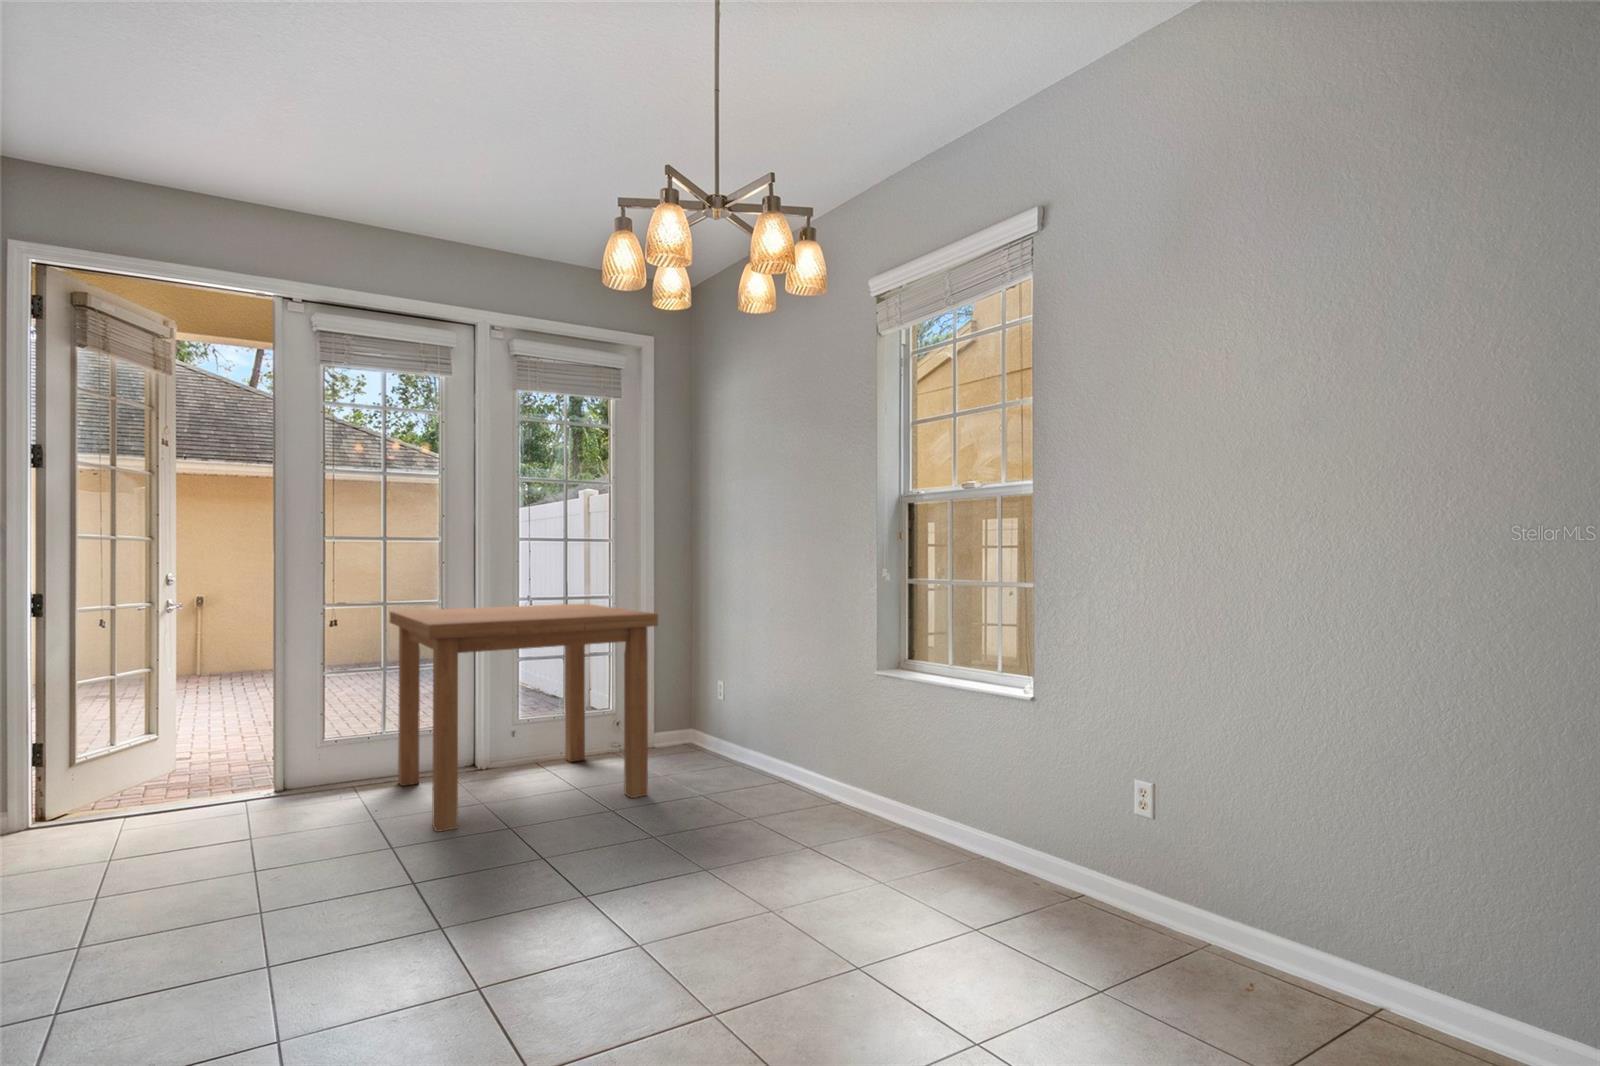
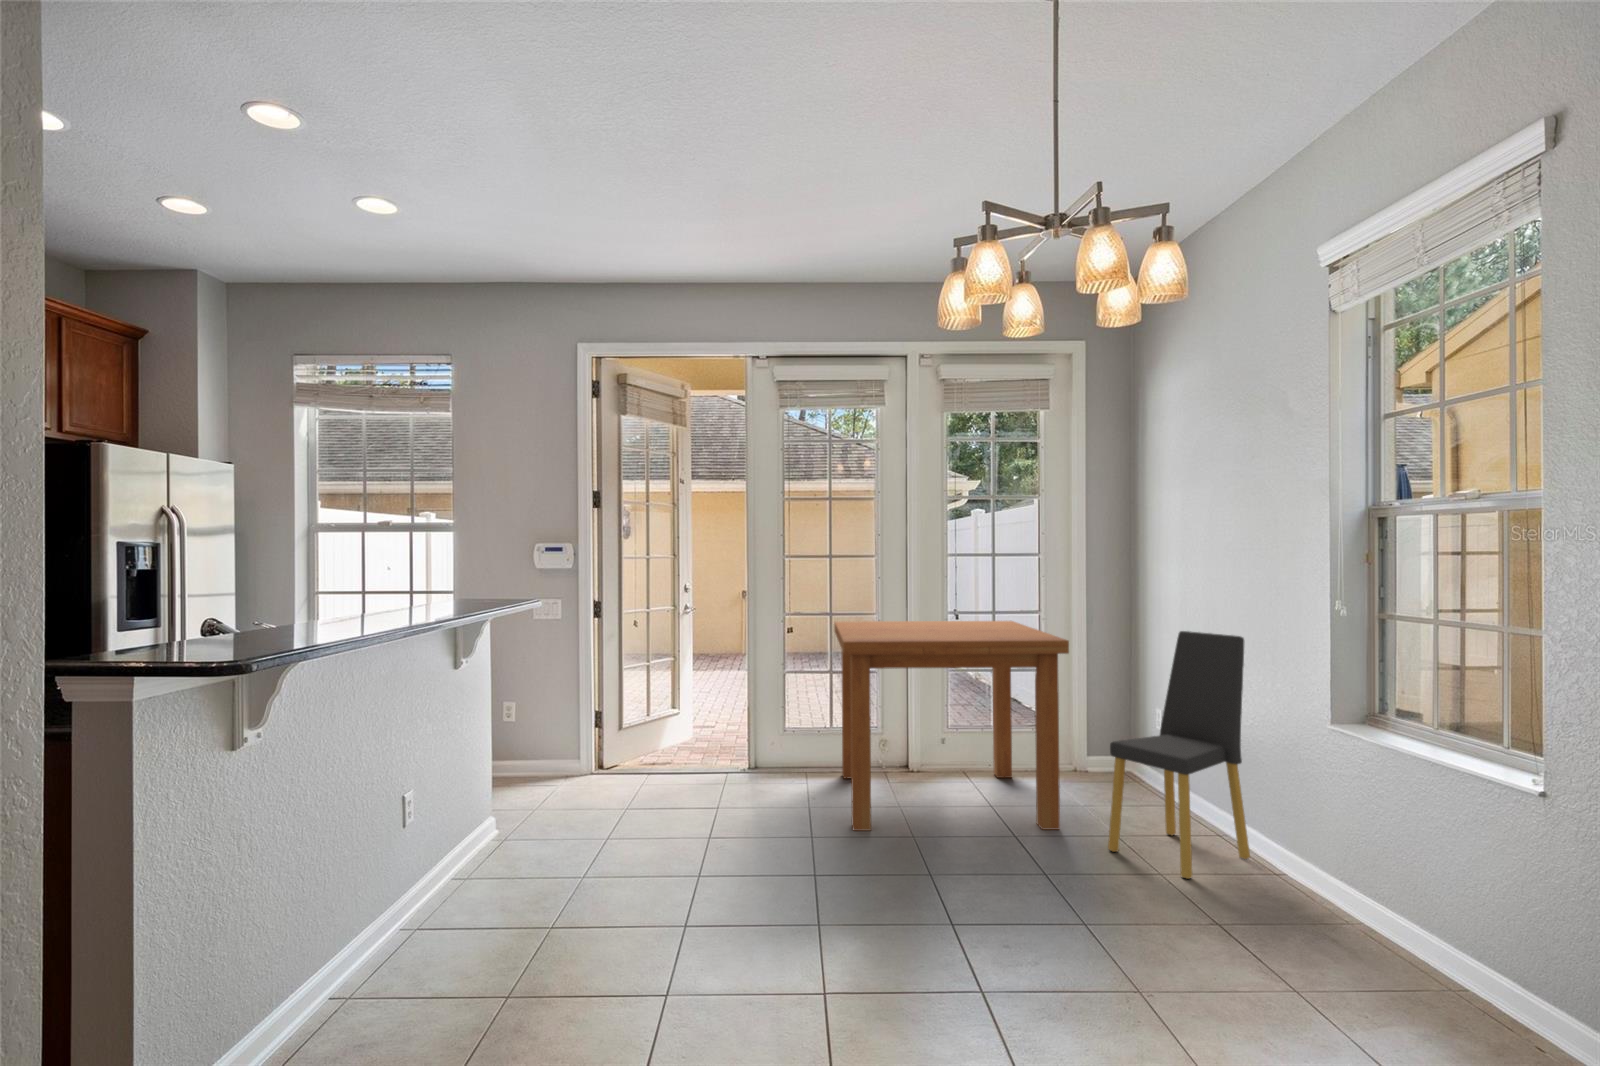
dining chair: none [696,601,808,814] -> present [1108,631,1250,879]

